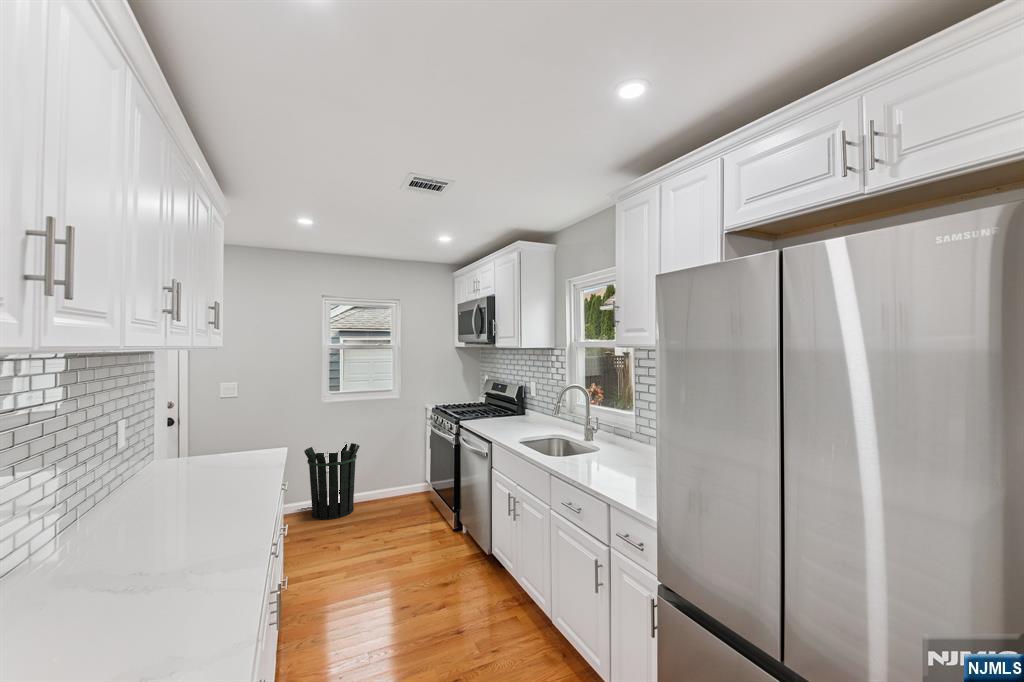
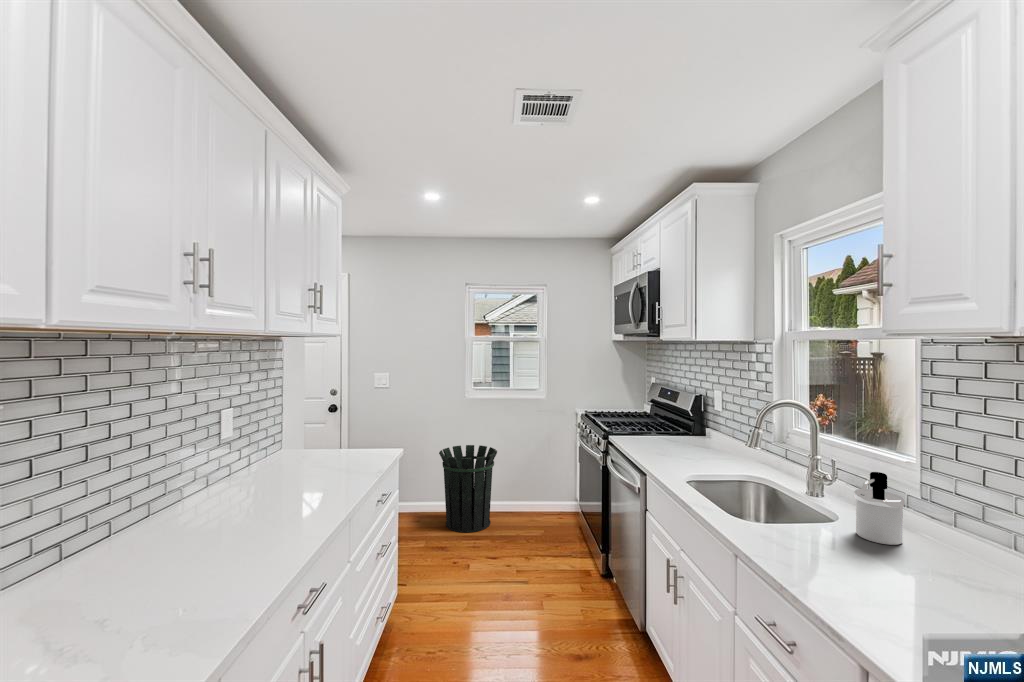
soap dispenser: none [606,419,628,457] -> present [854,472,904,545]

